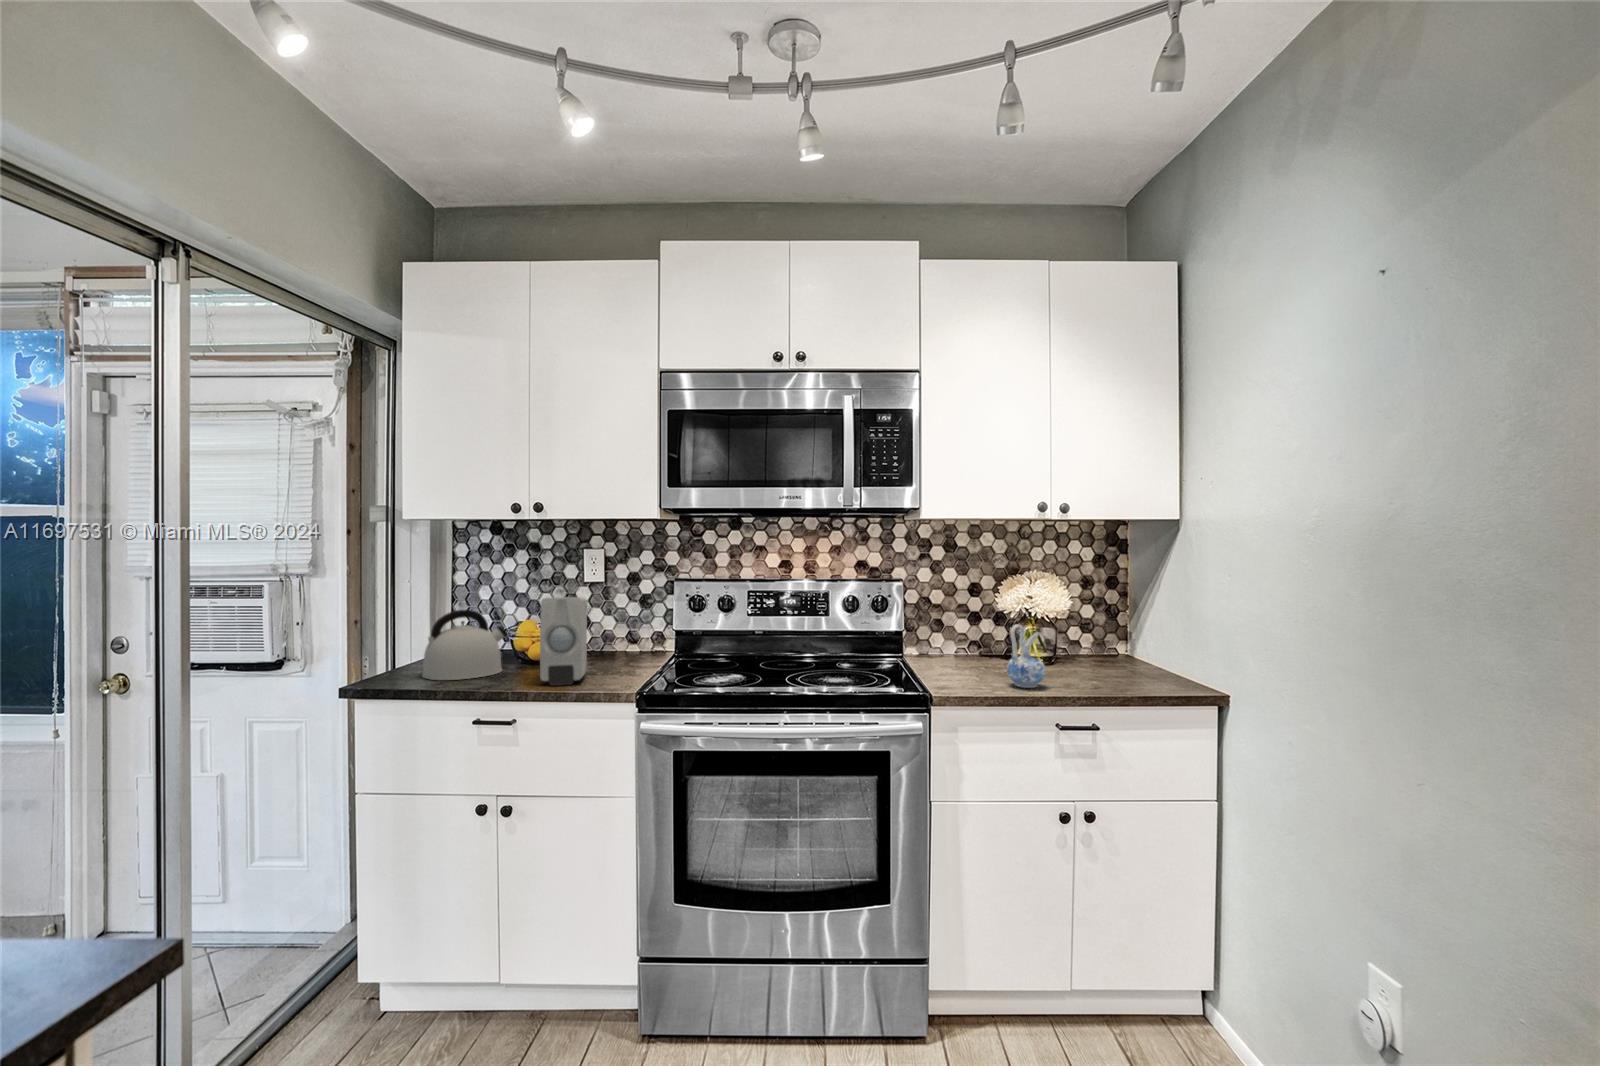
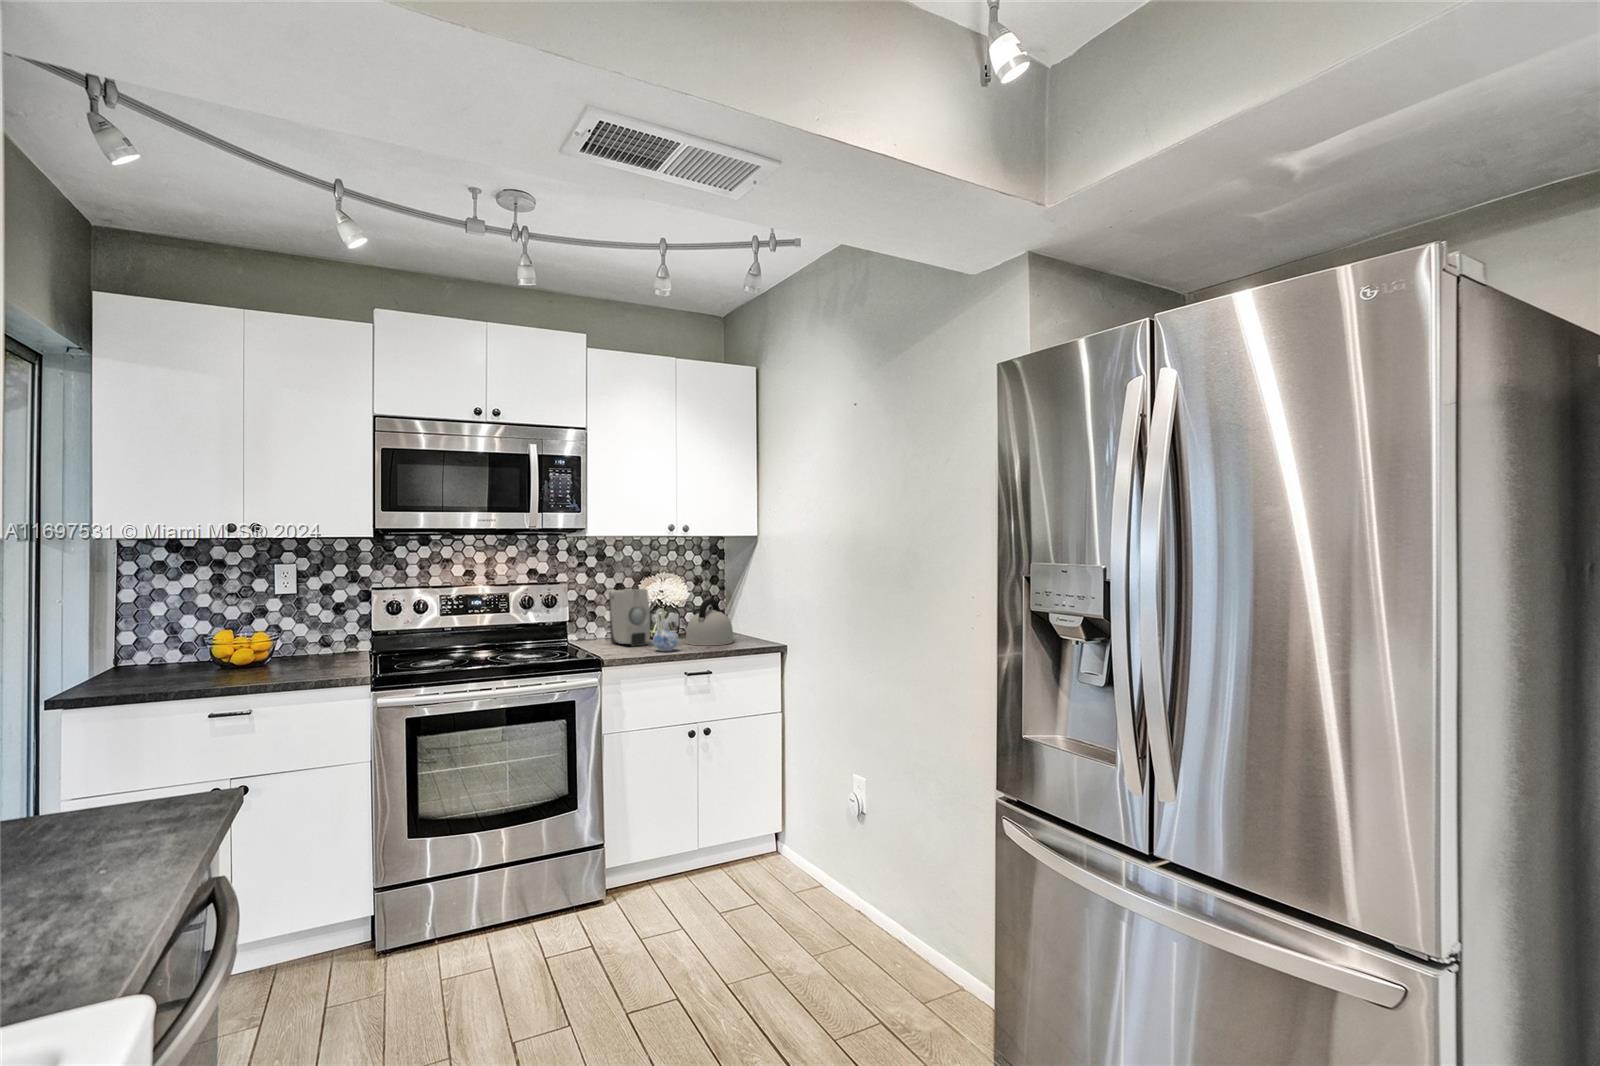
soap dispenser: present [540,597,587,686] -> present [609,589,650,646]
kettle: present [422,610,507,680] -> present [685,599,734,646]

